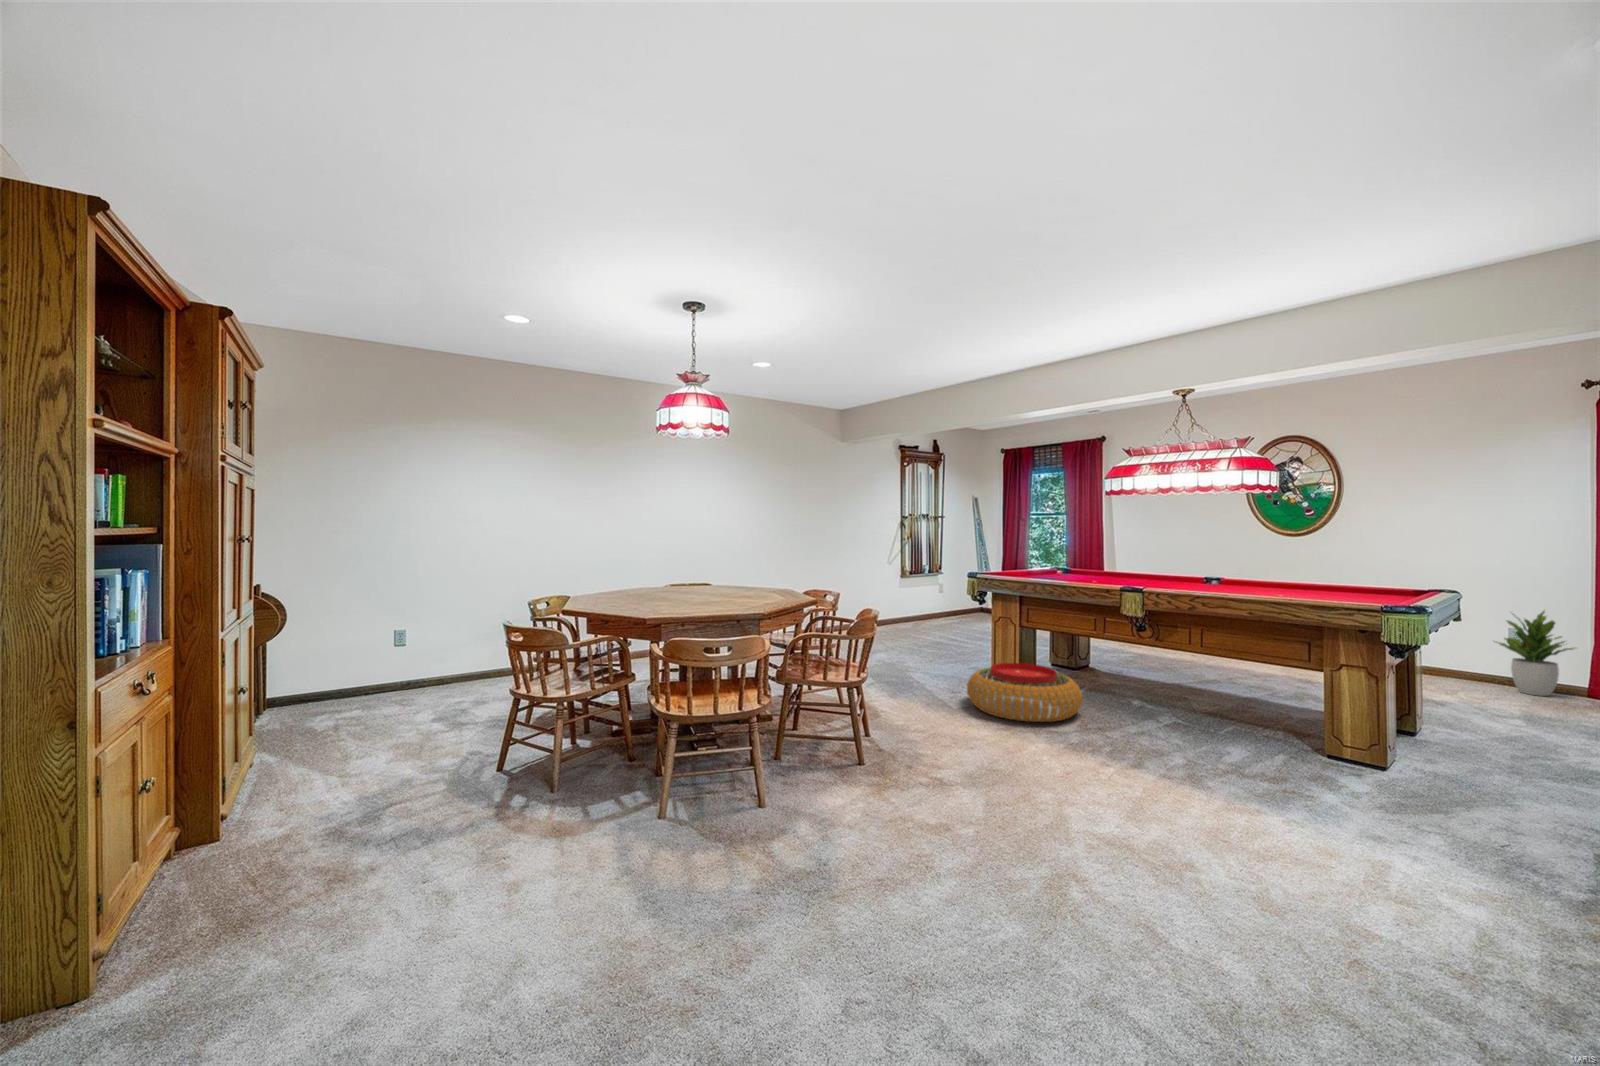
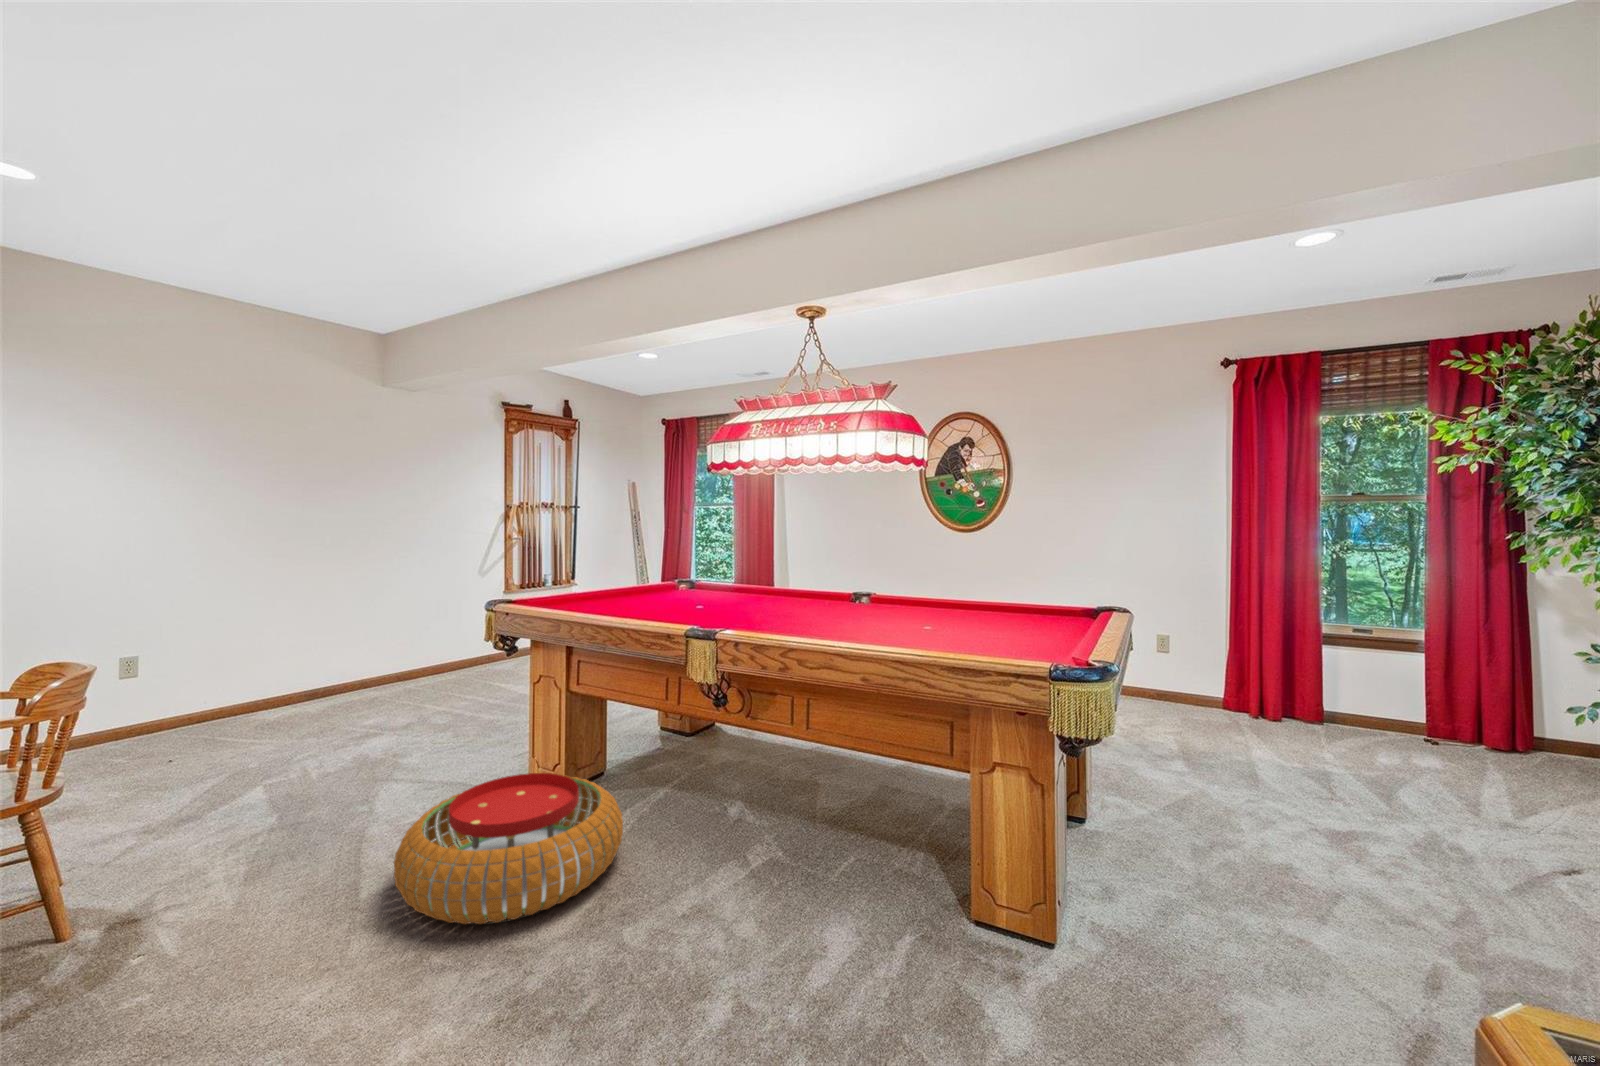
potted plant: present [1499,611,1573,696] -> none [1147,615,1220,716]

